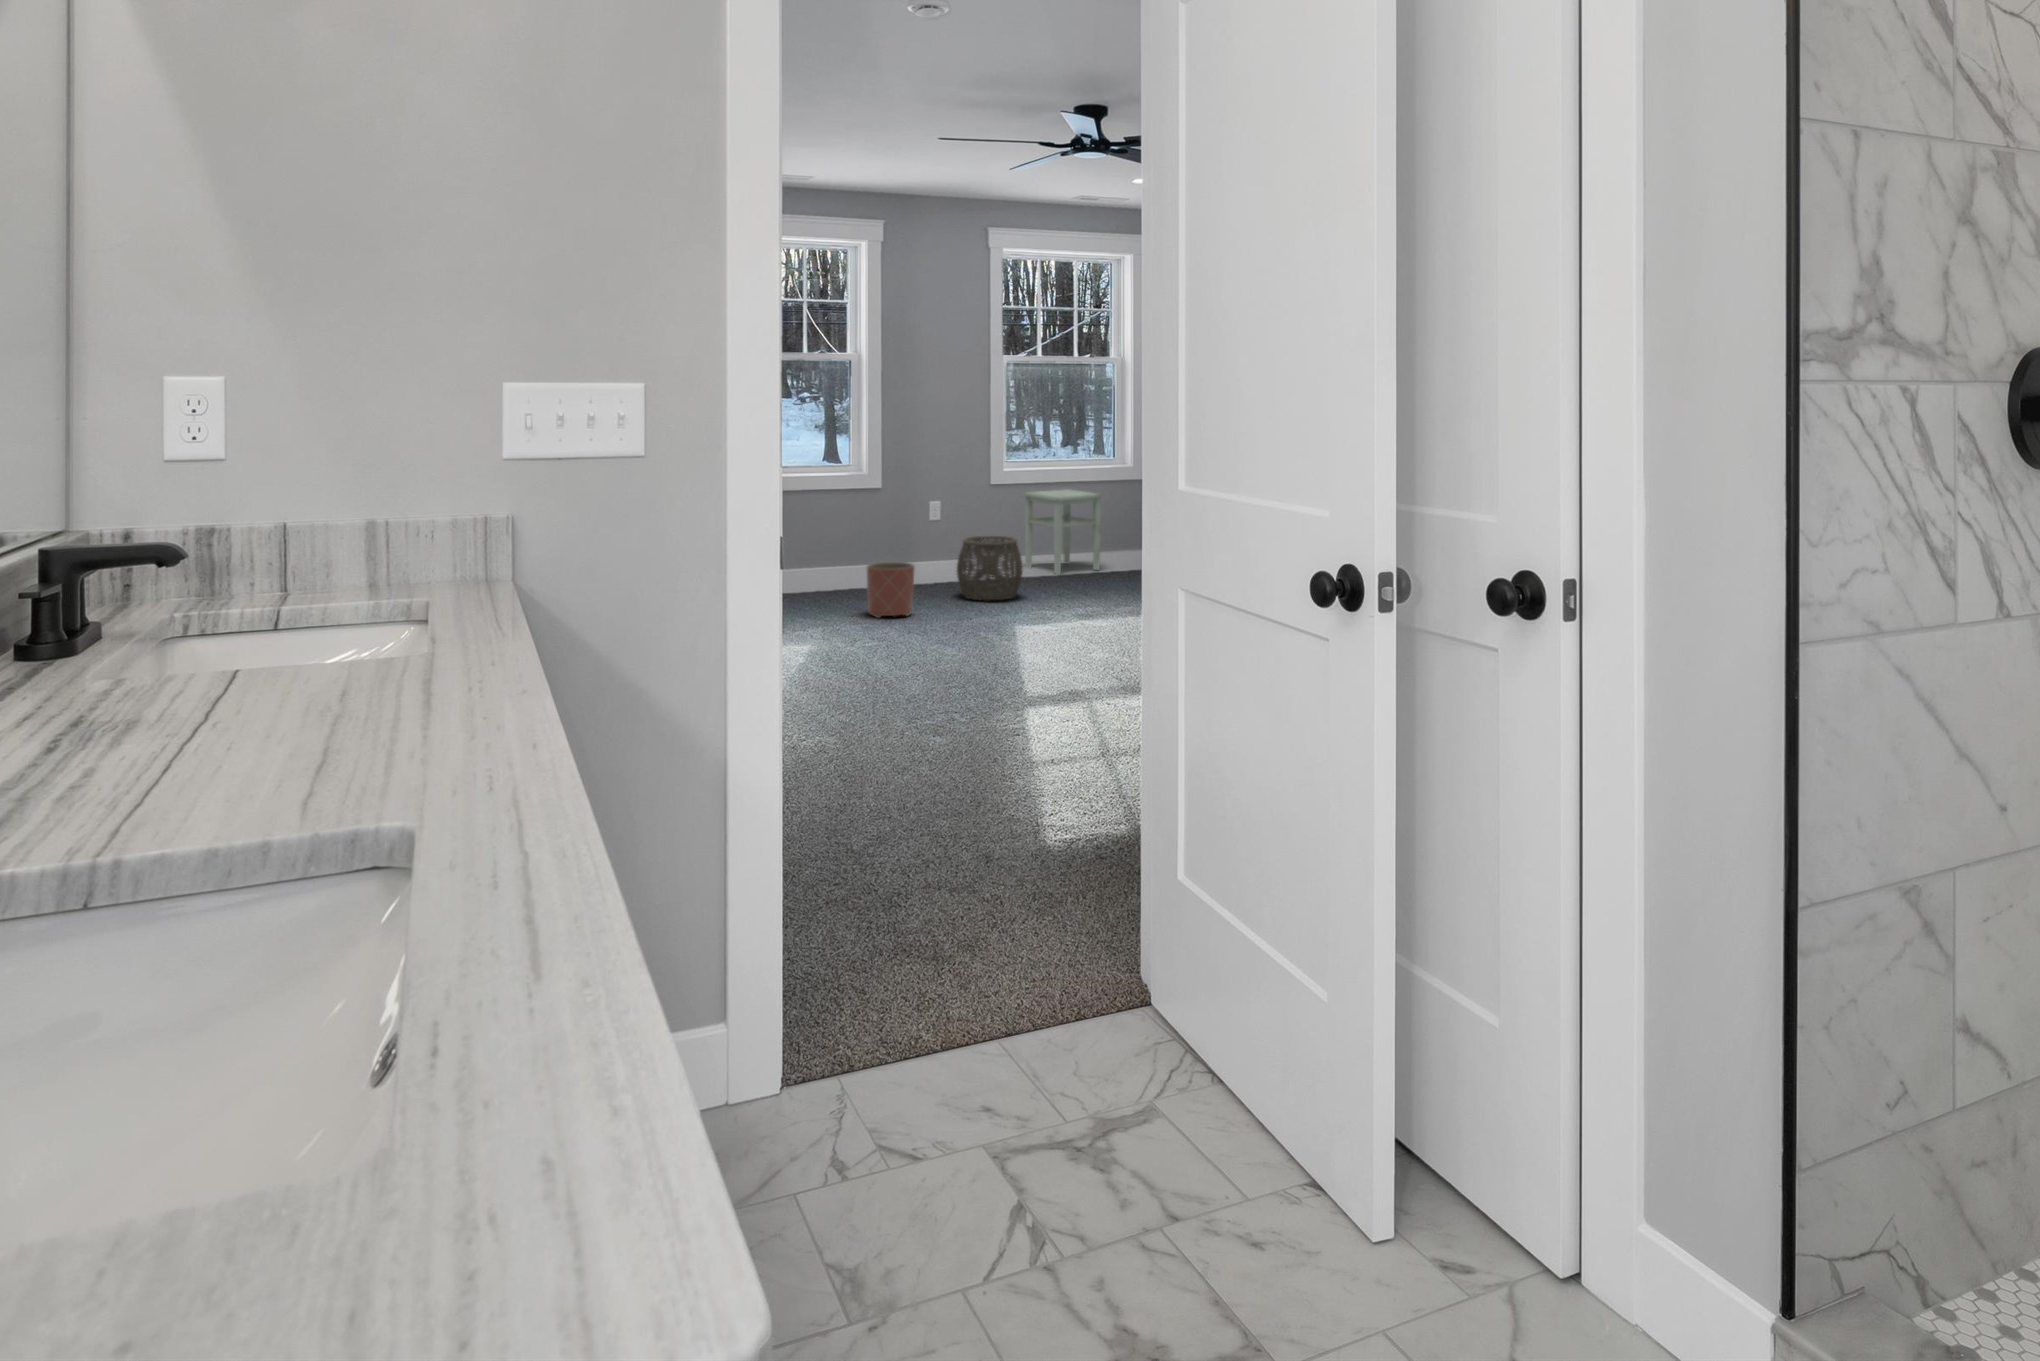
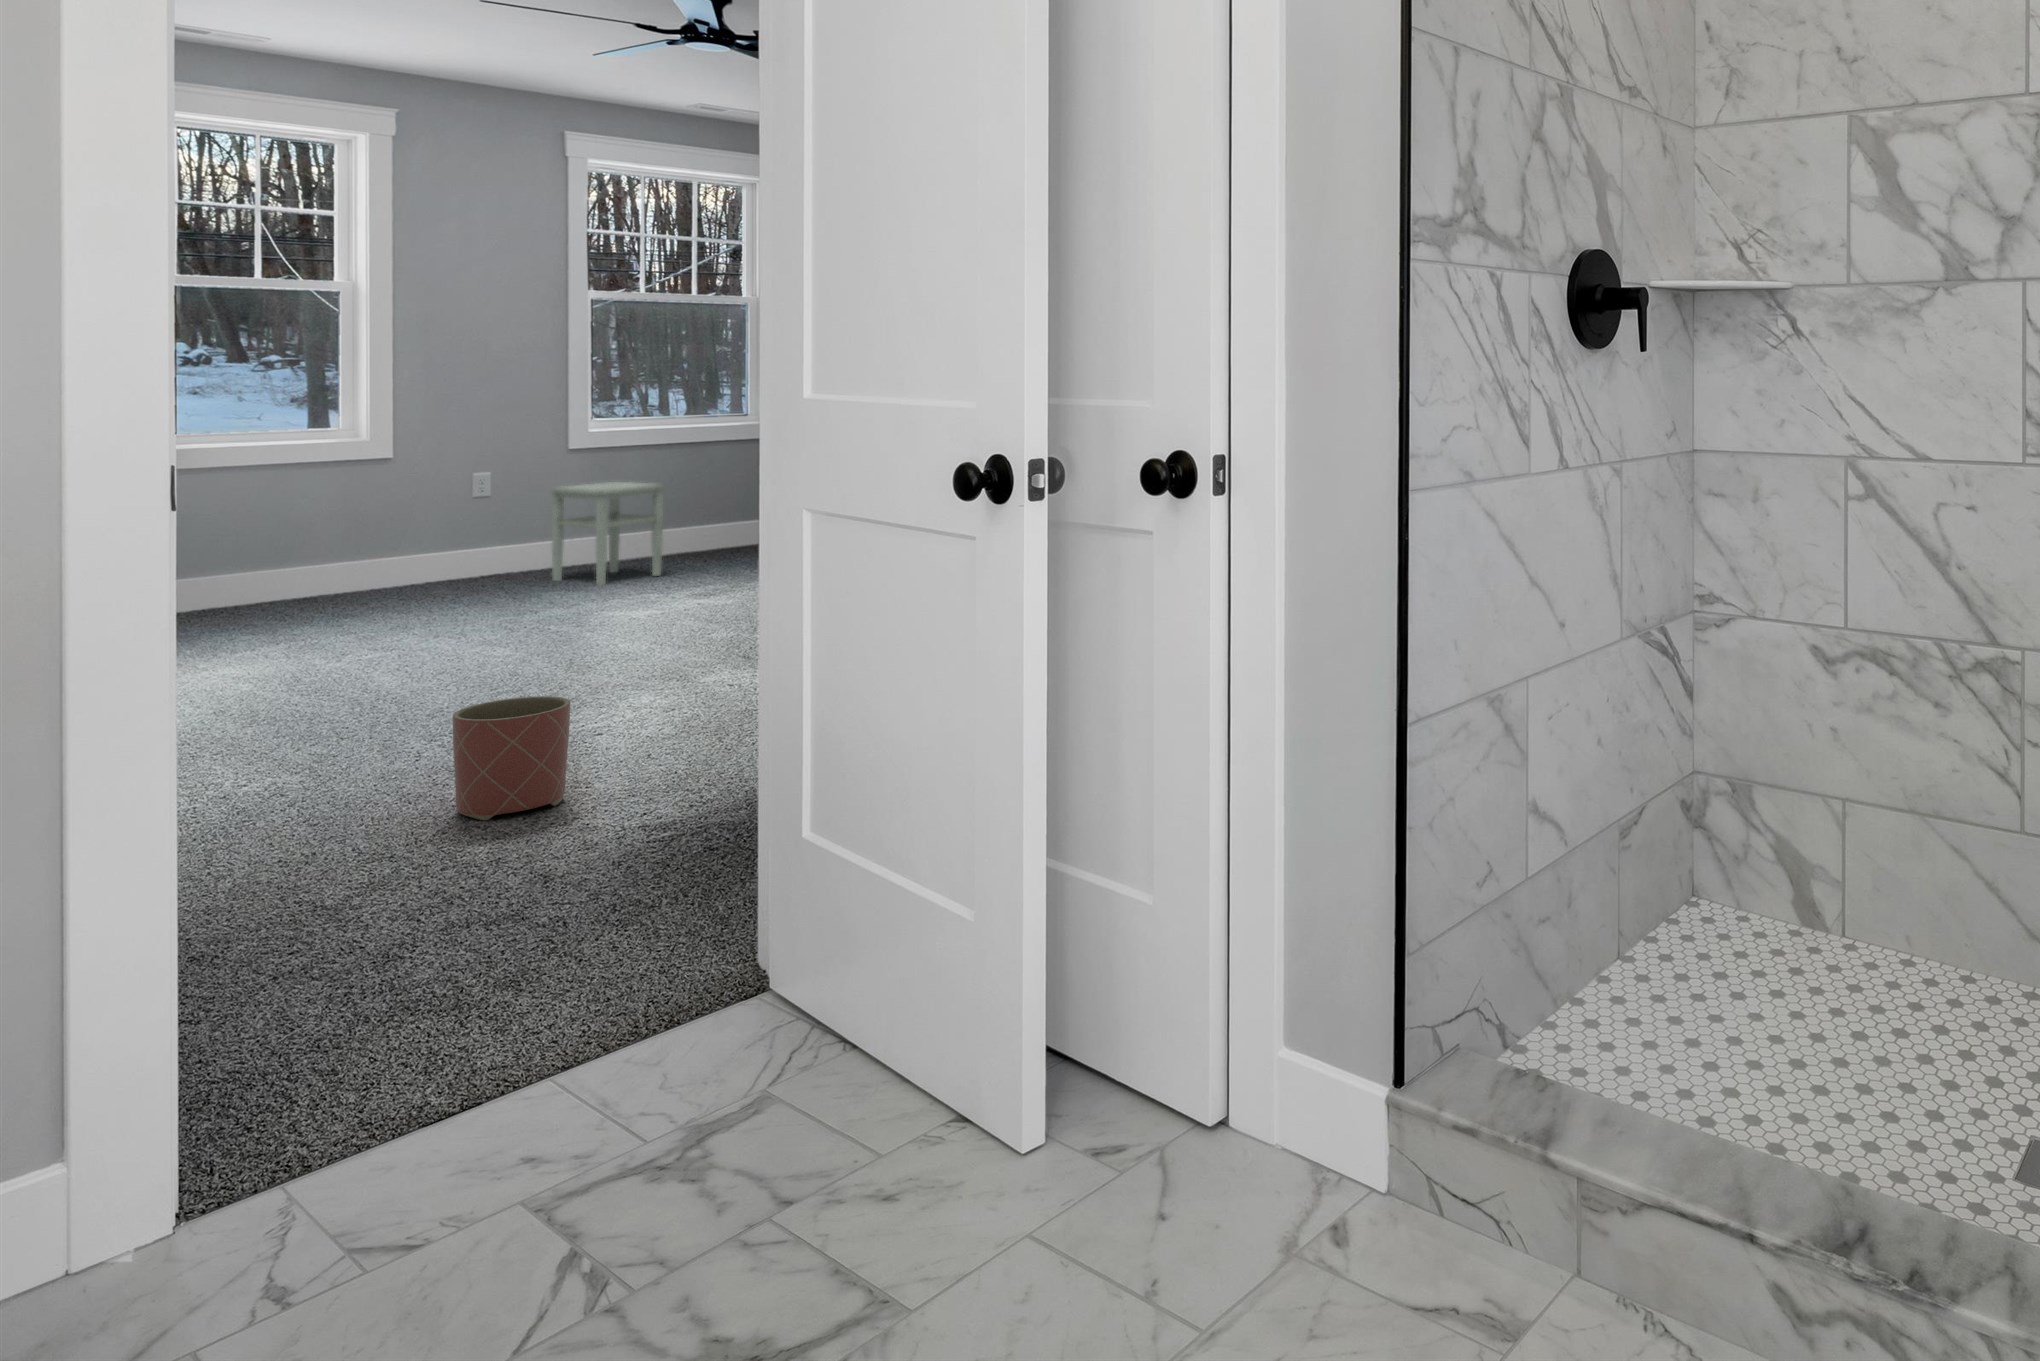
woven basket: present [957,536,1023,601] -> none [446,540,552,623]
planter: present [867,562,915,618] -> present [452,696,570,820]

